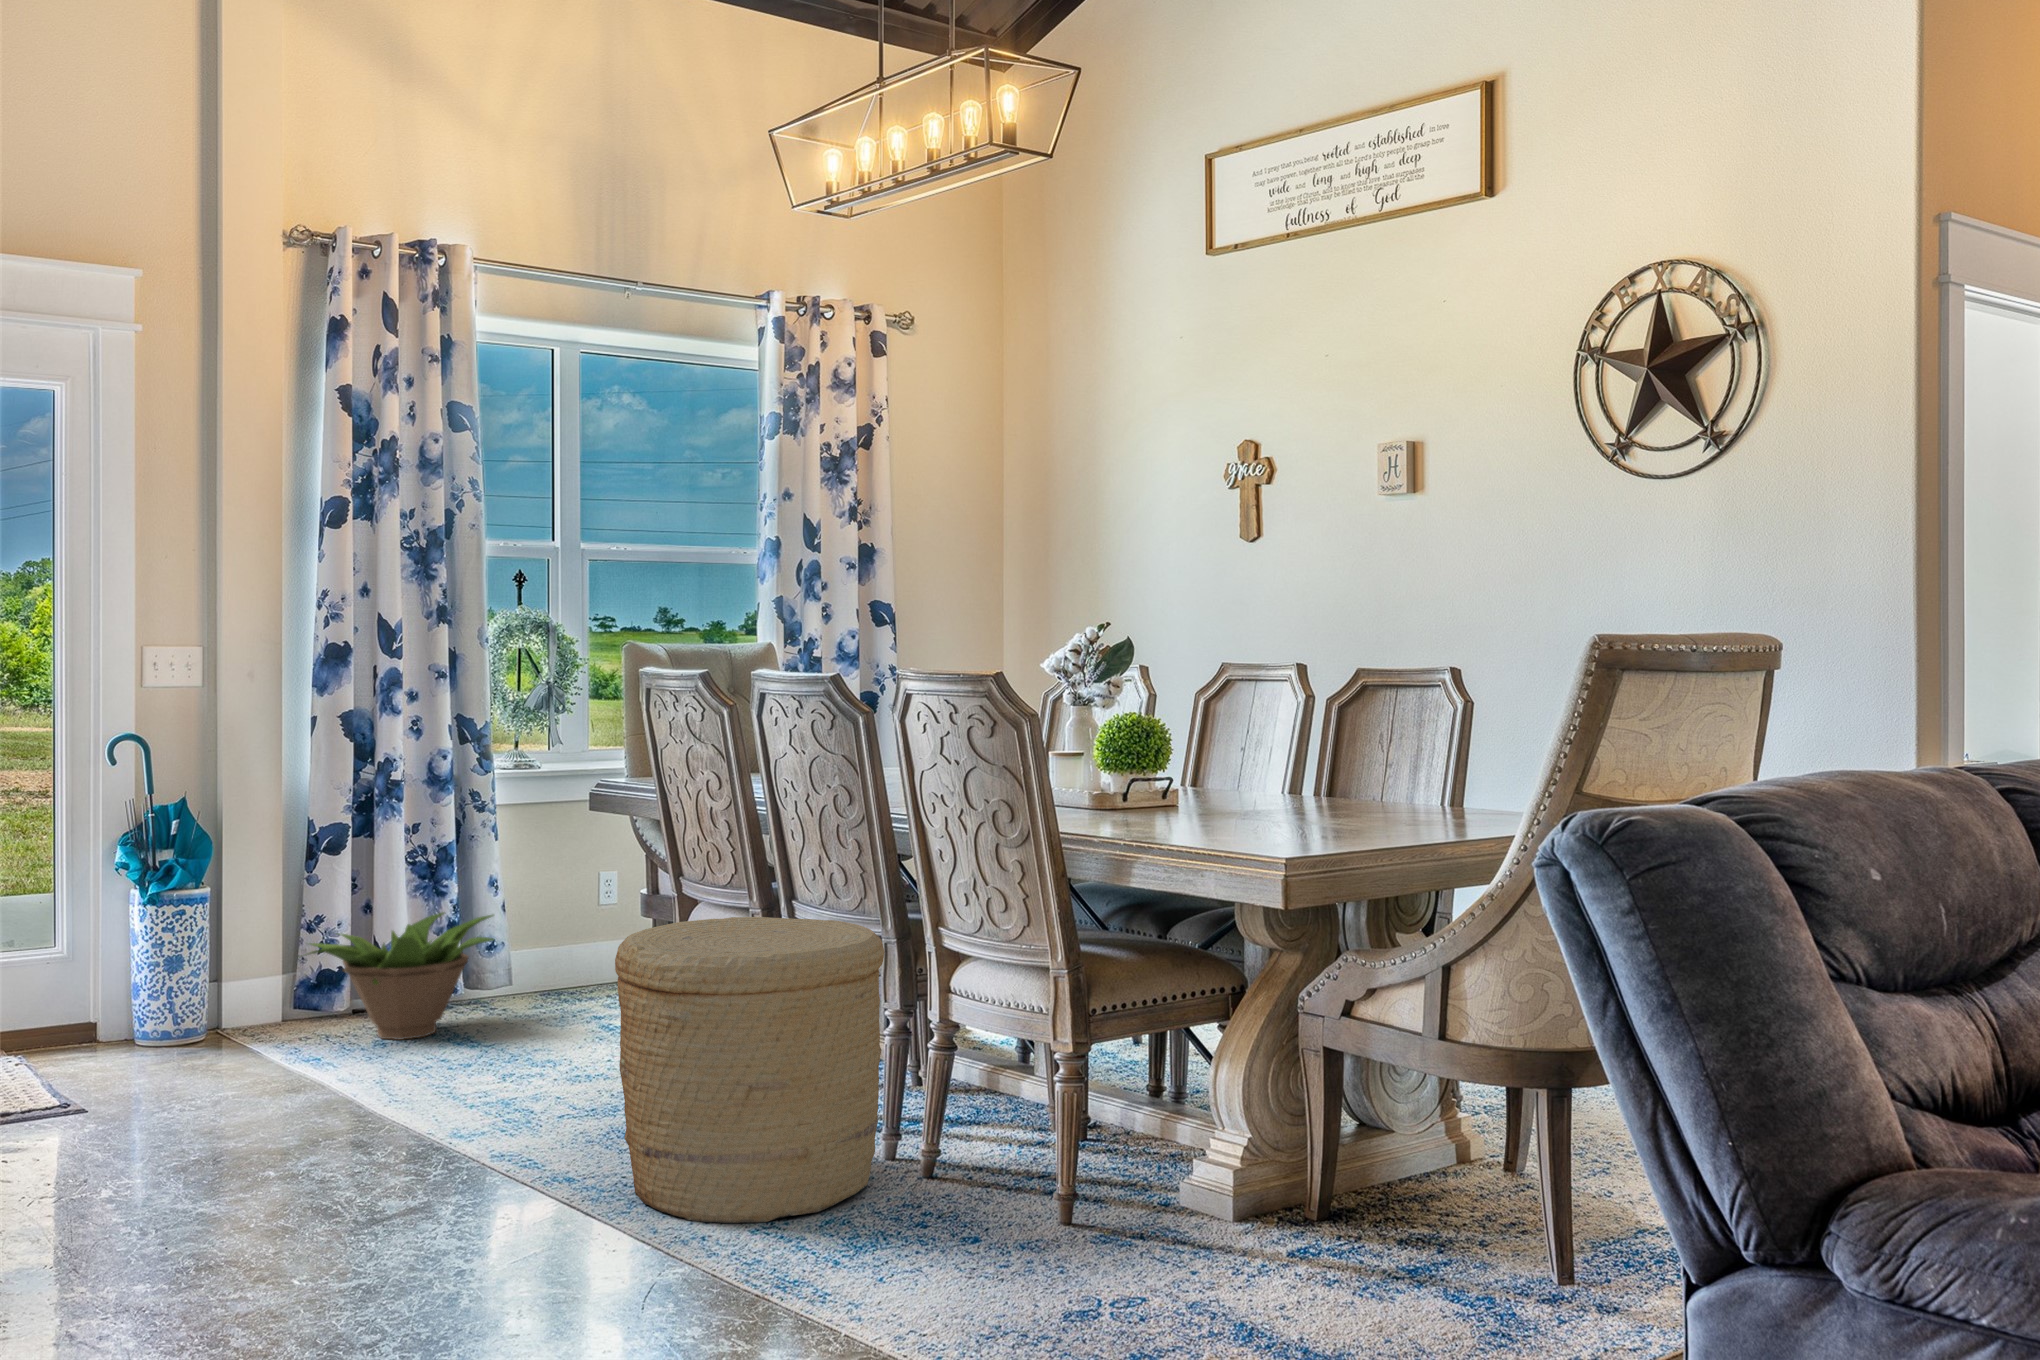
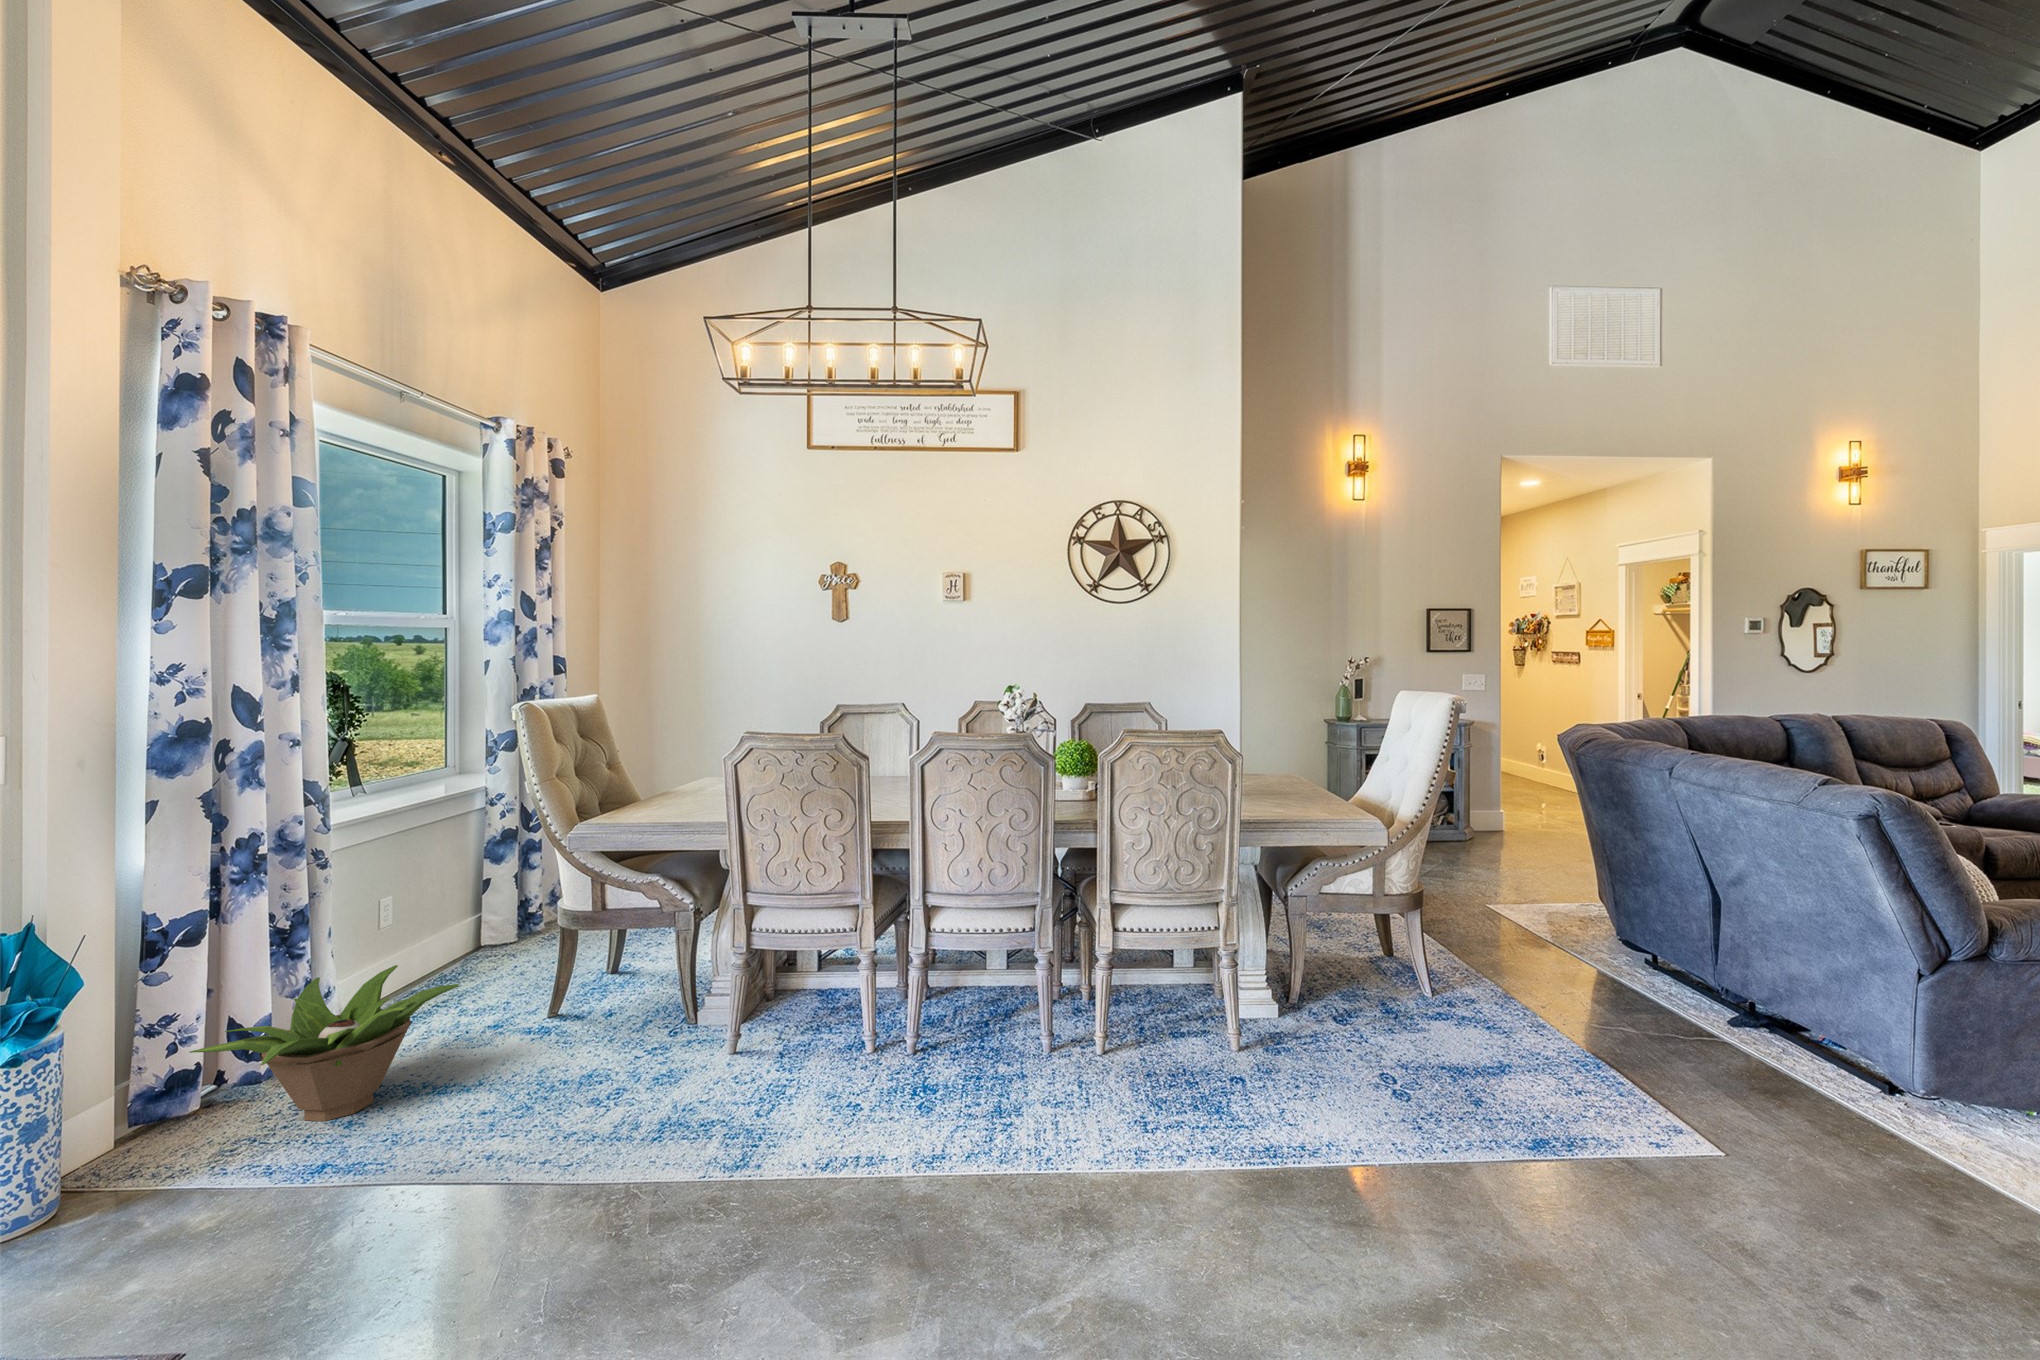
basket: present [615,917,885,1223] -> none [930,886,1113,1122]

